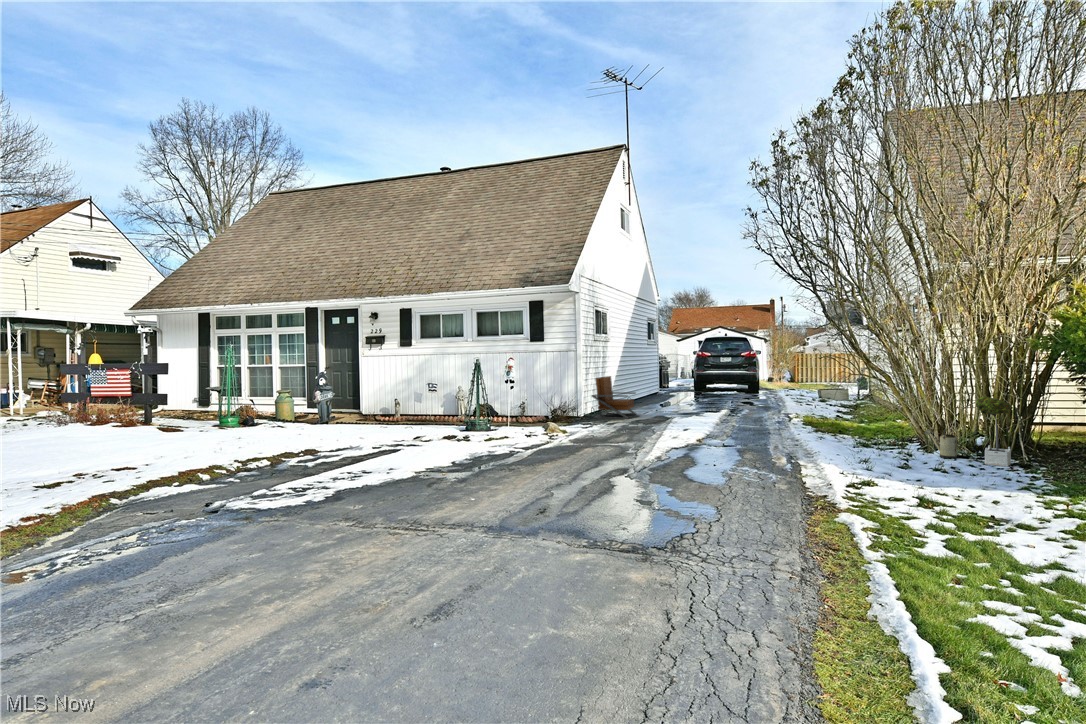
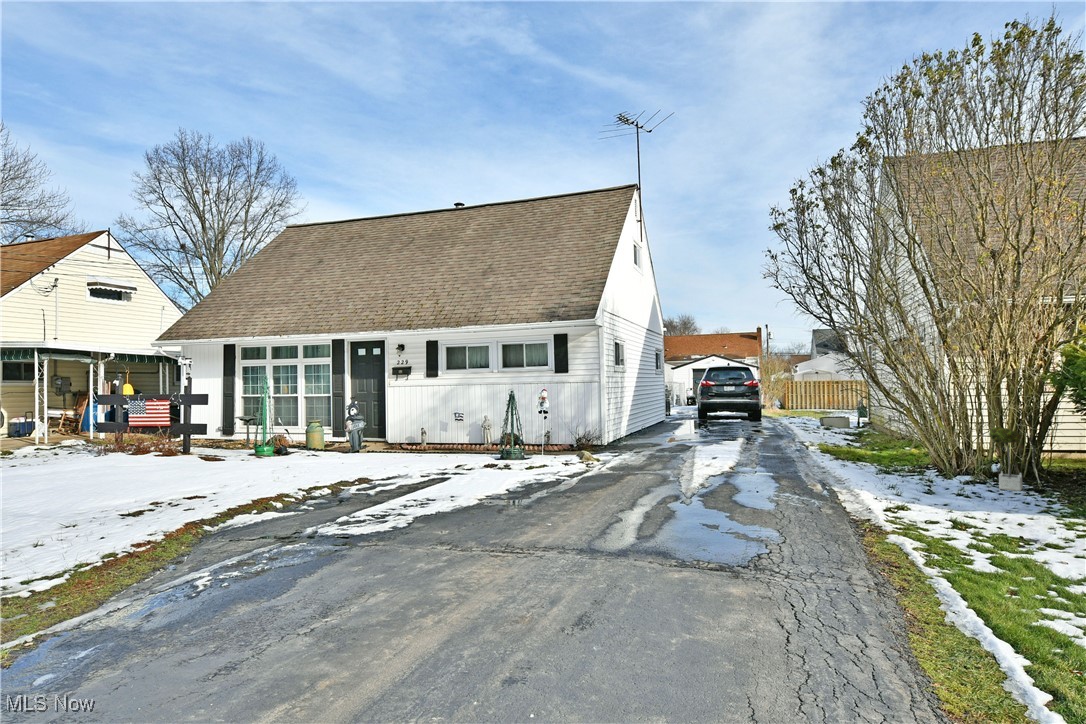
lounge chair: present [592,376,636,419] -> none [613,405,654,447]
watering can: present [924,429,959,458] -> none [940,456,974,483]

